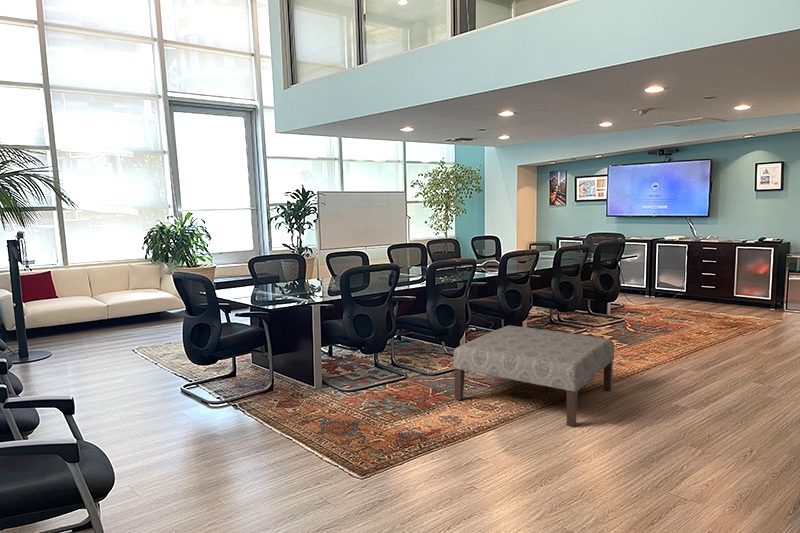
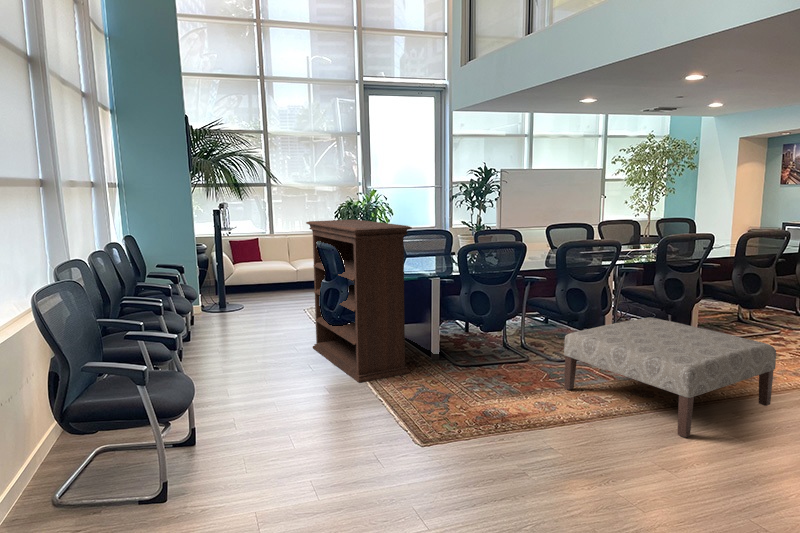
bookshelf: none [159,246,301,426] -> present [306,219,412,383]

